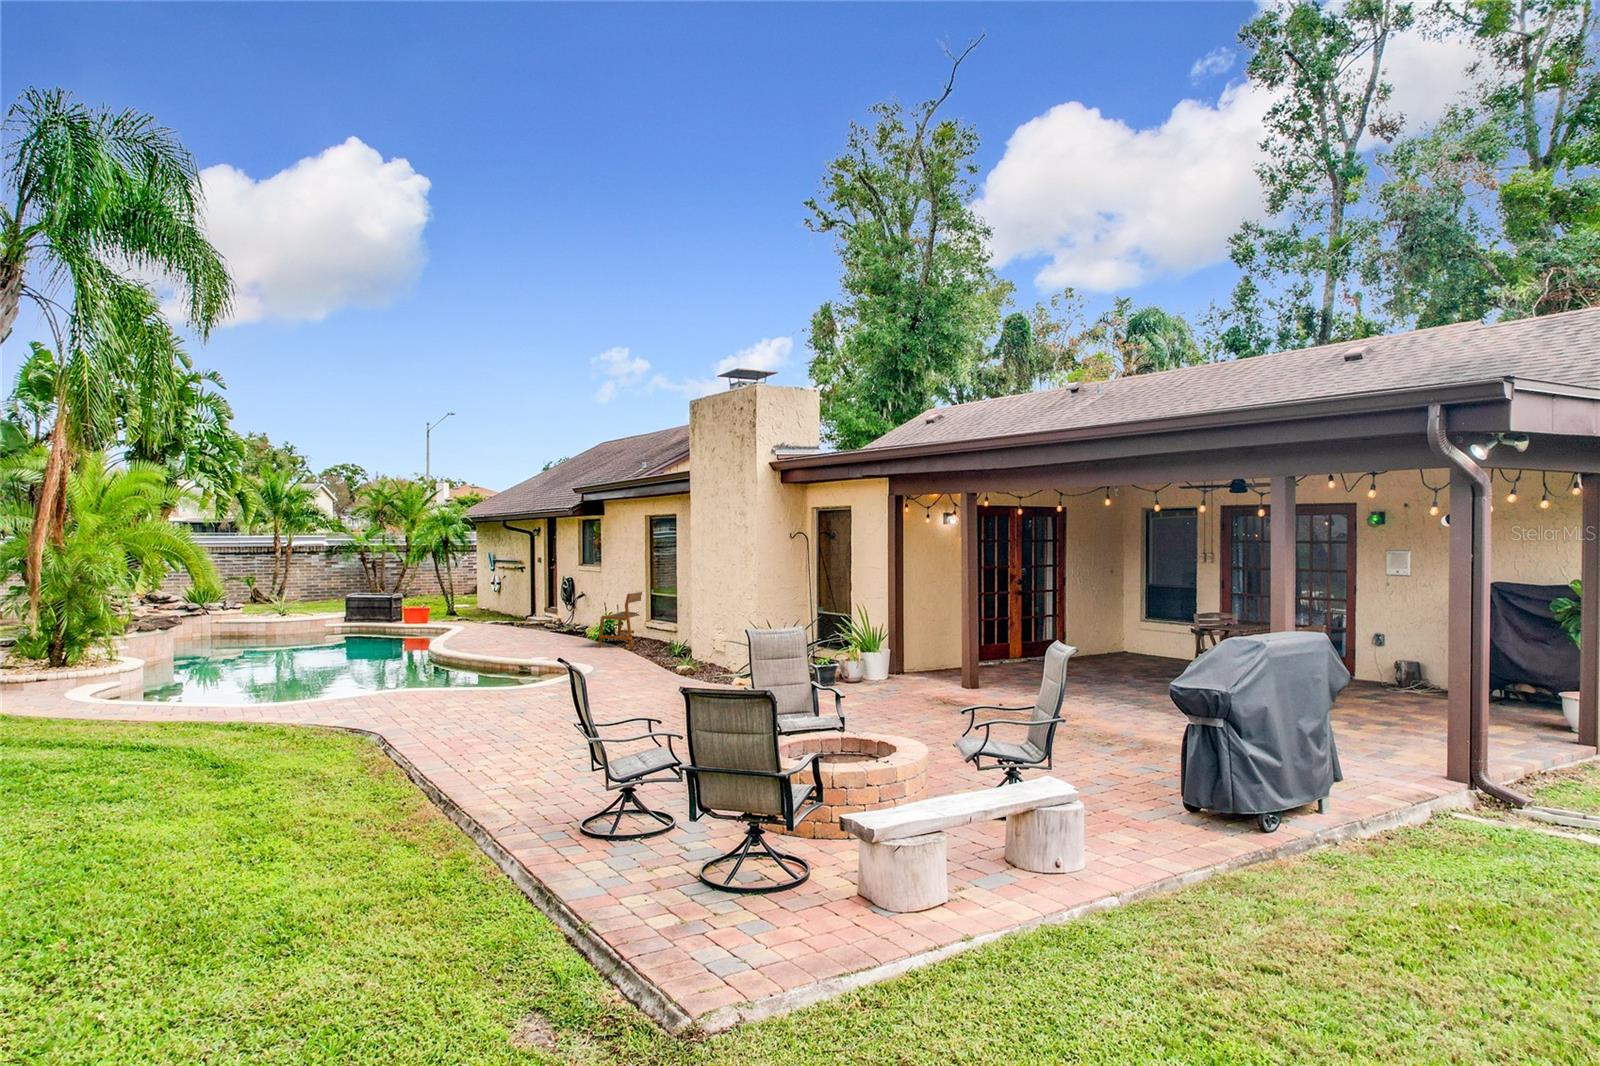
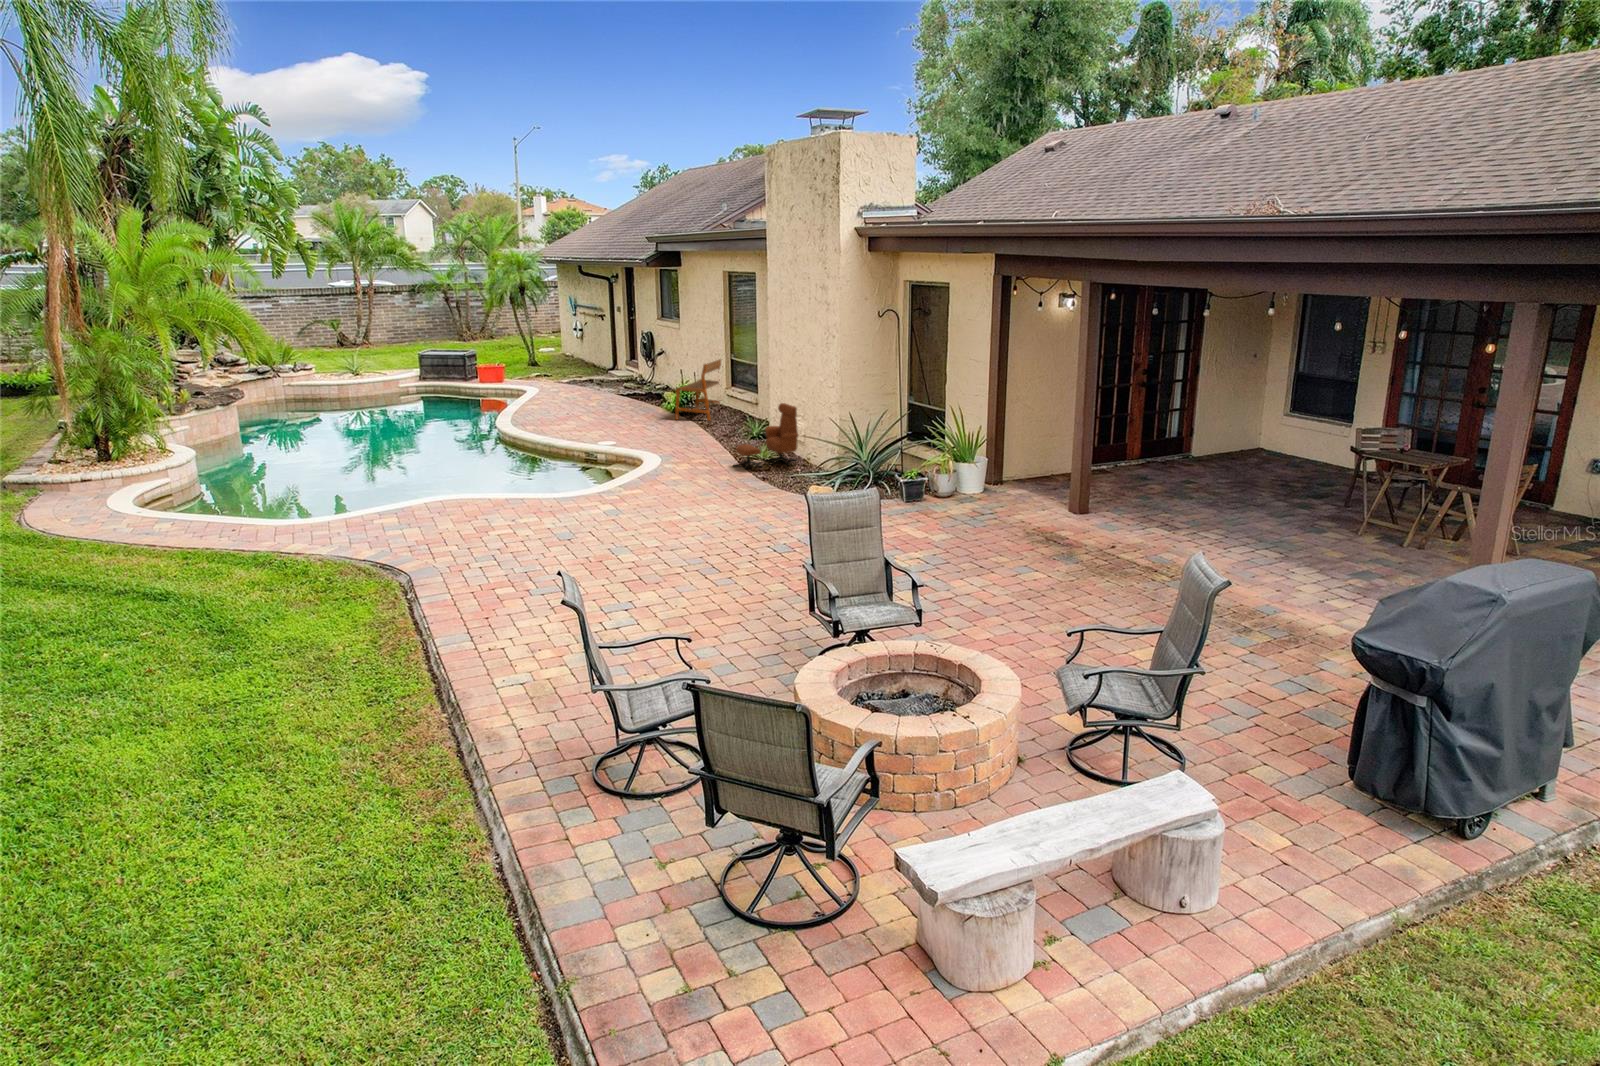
lounge chair: none [658,616,720,674] -> present [734,403,799,468]

